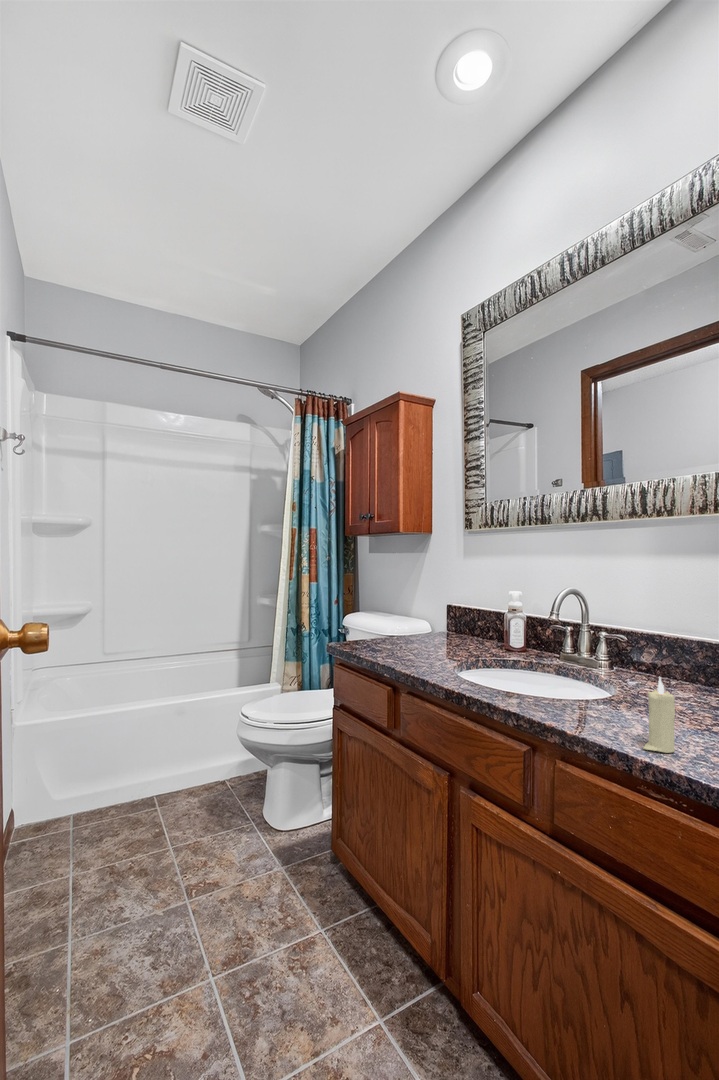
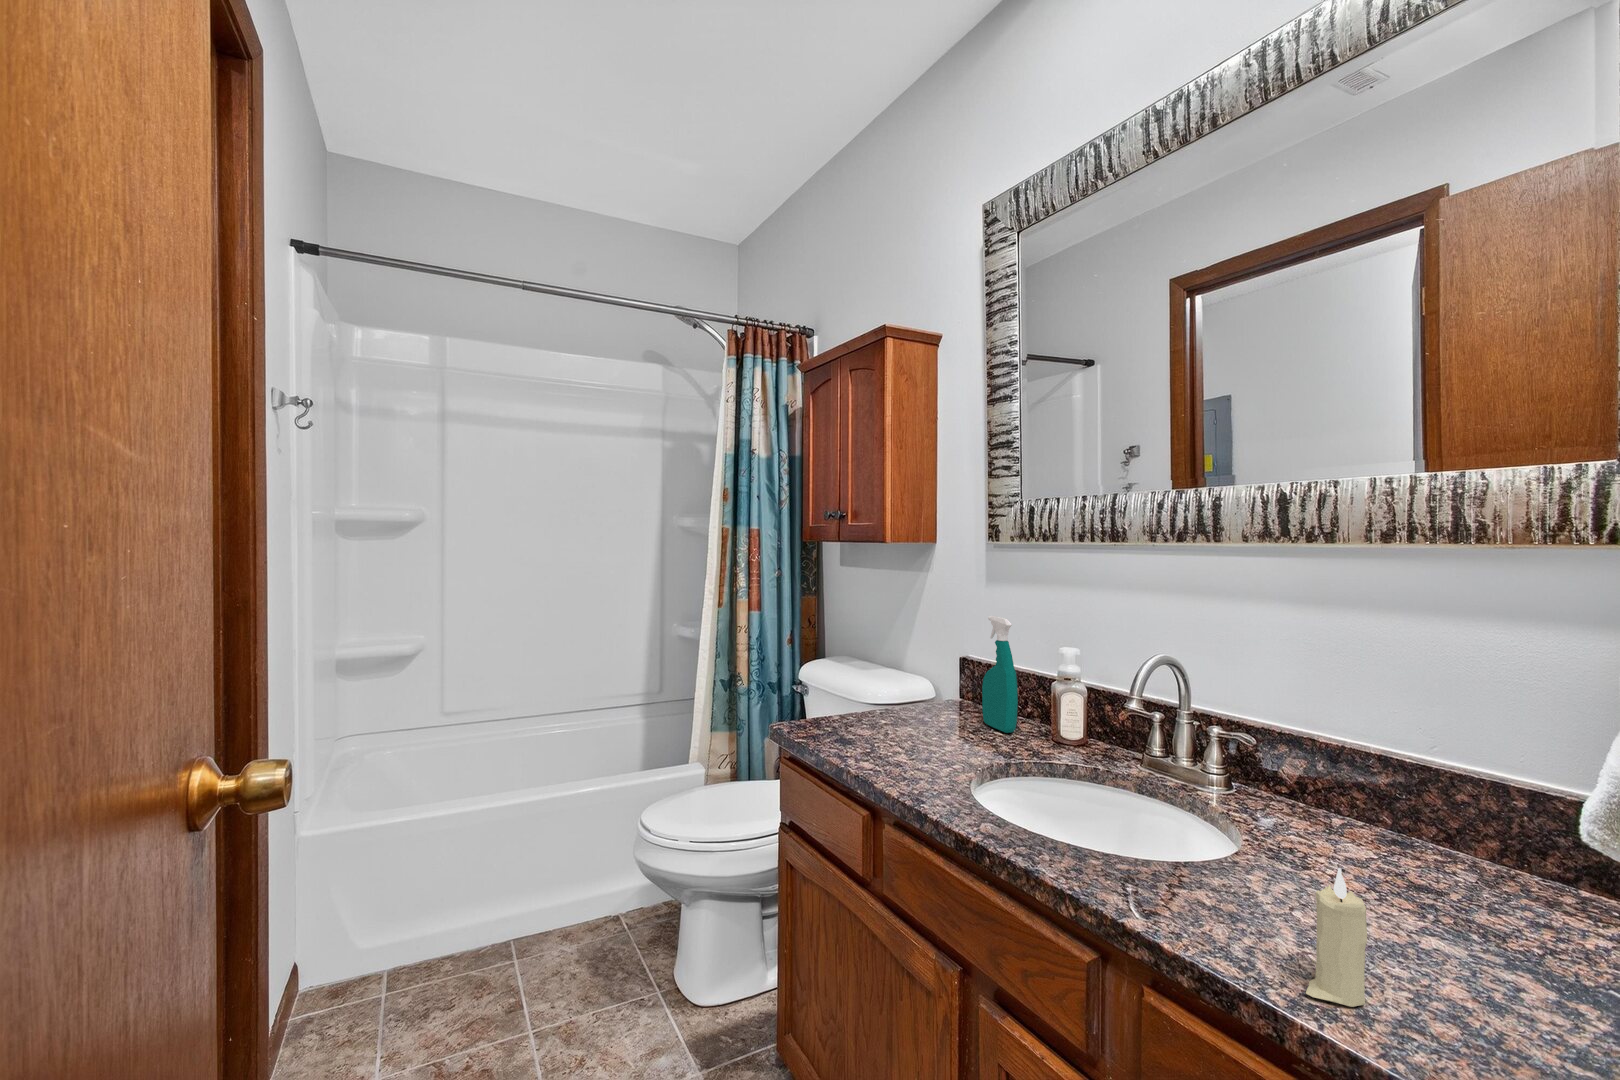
spray bottle: none [463,573,485,646] -> present [982,616,1018,733]

